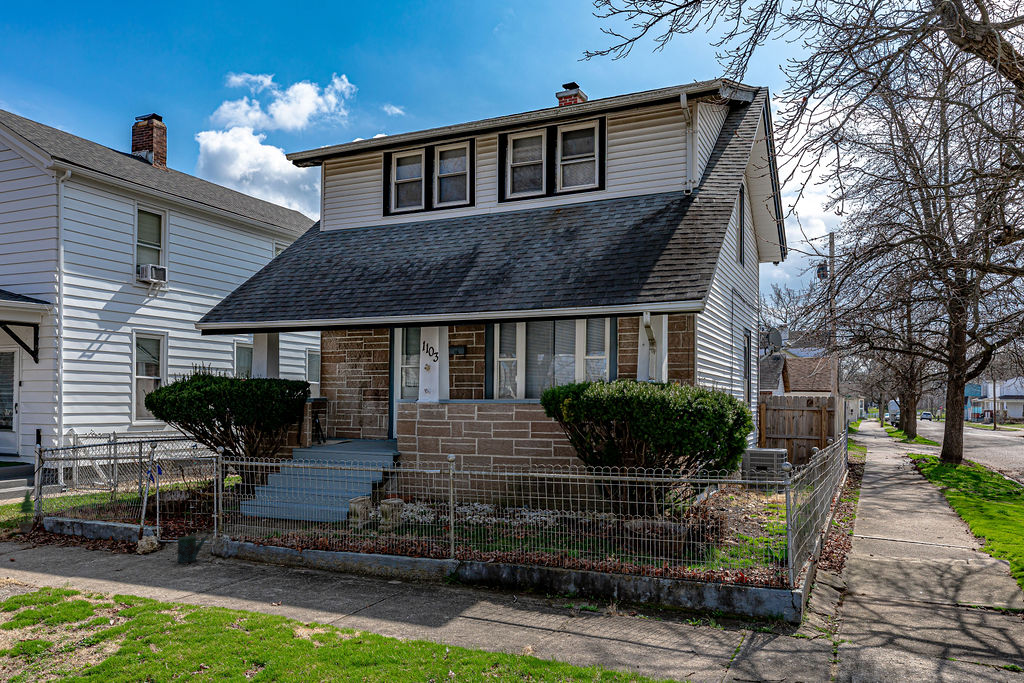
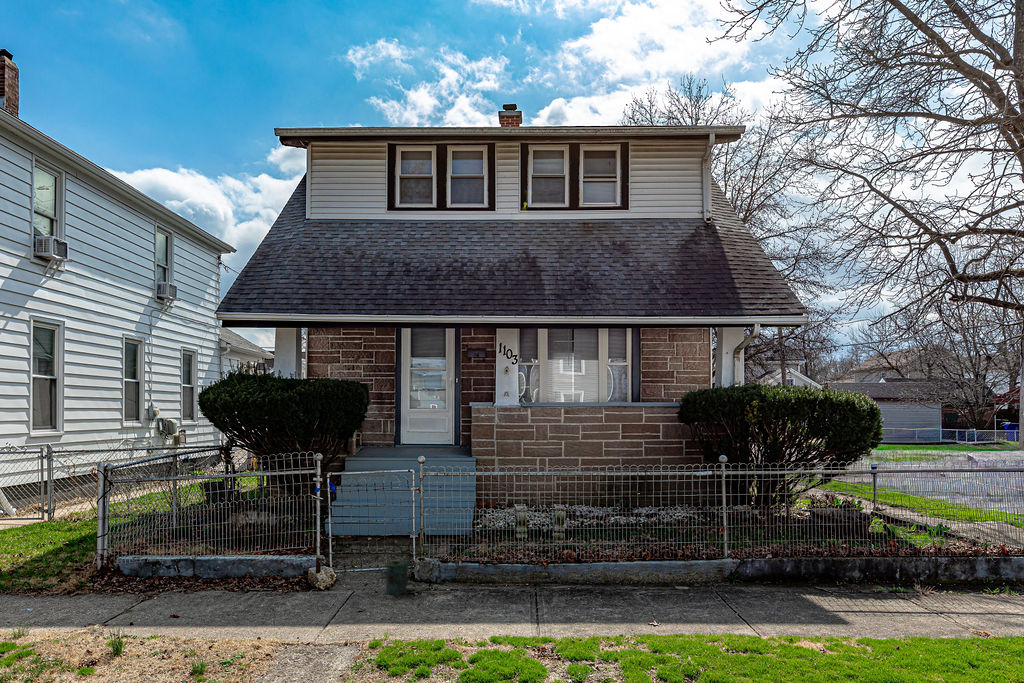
potted tree: present [18,490,35,533] -> none [45,519,72,582]

